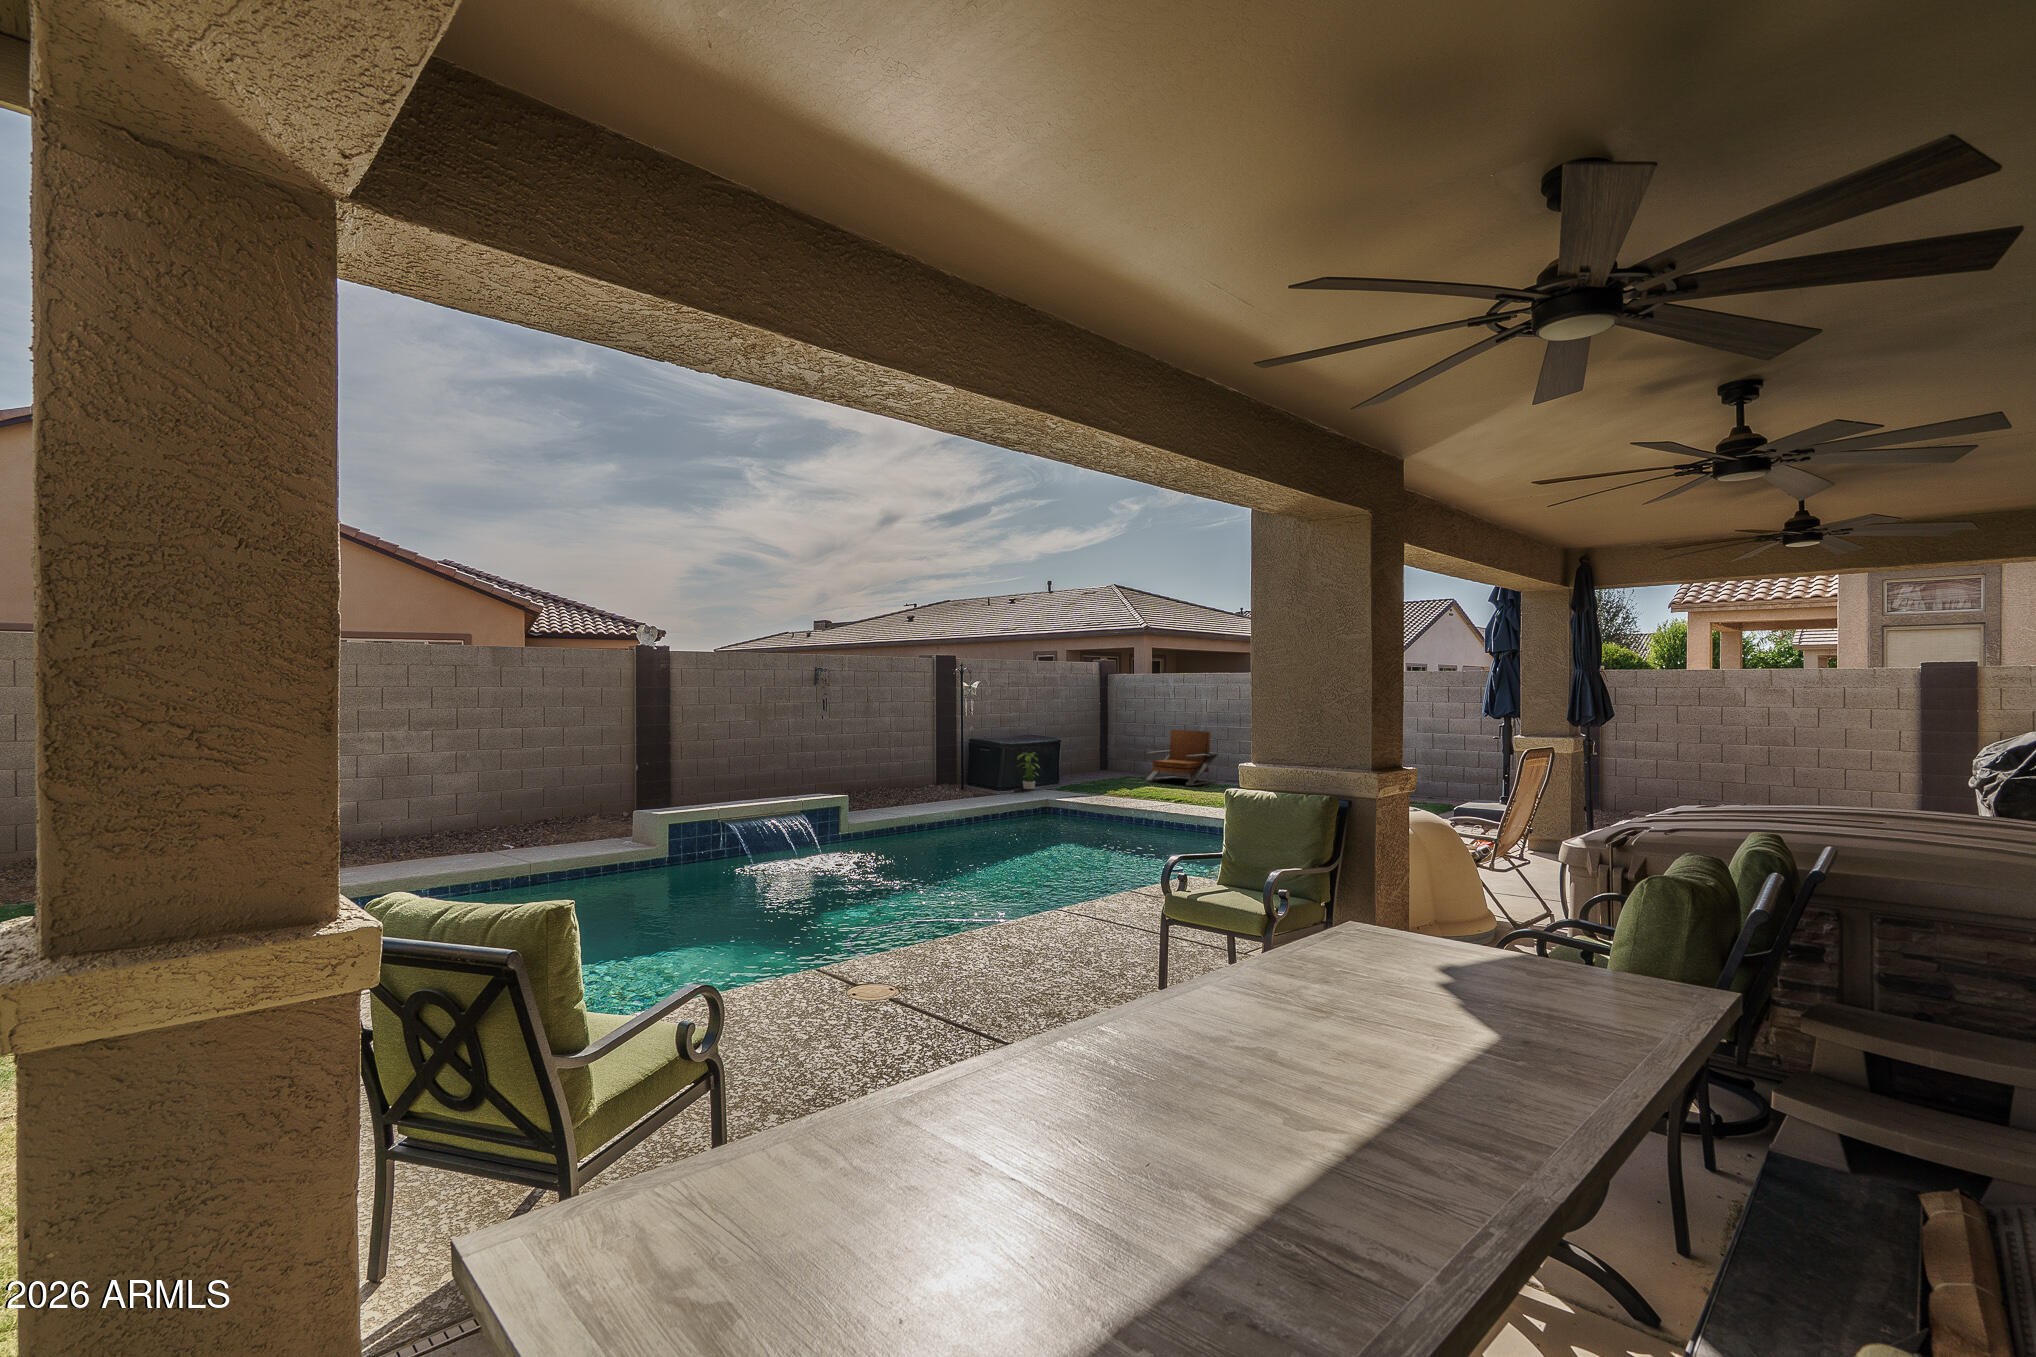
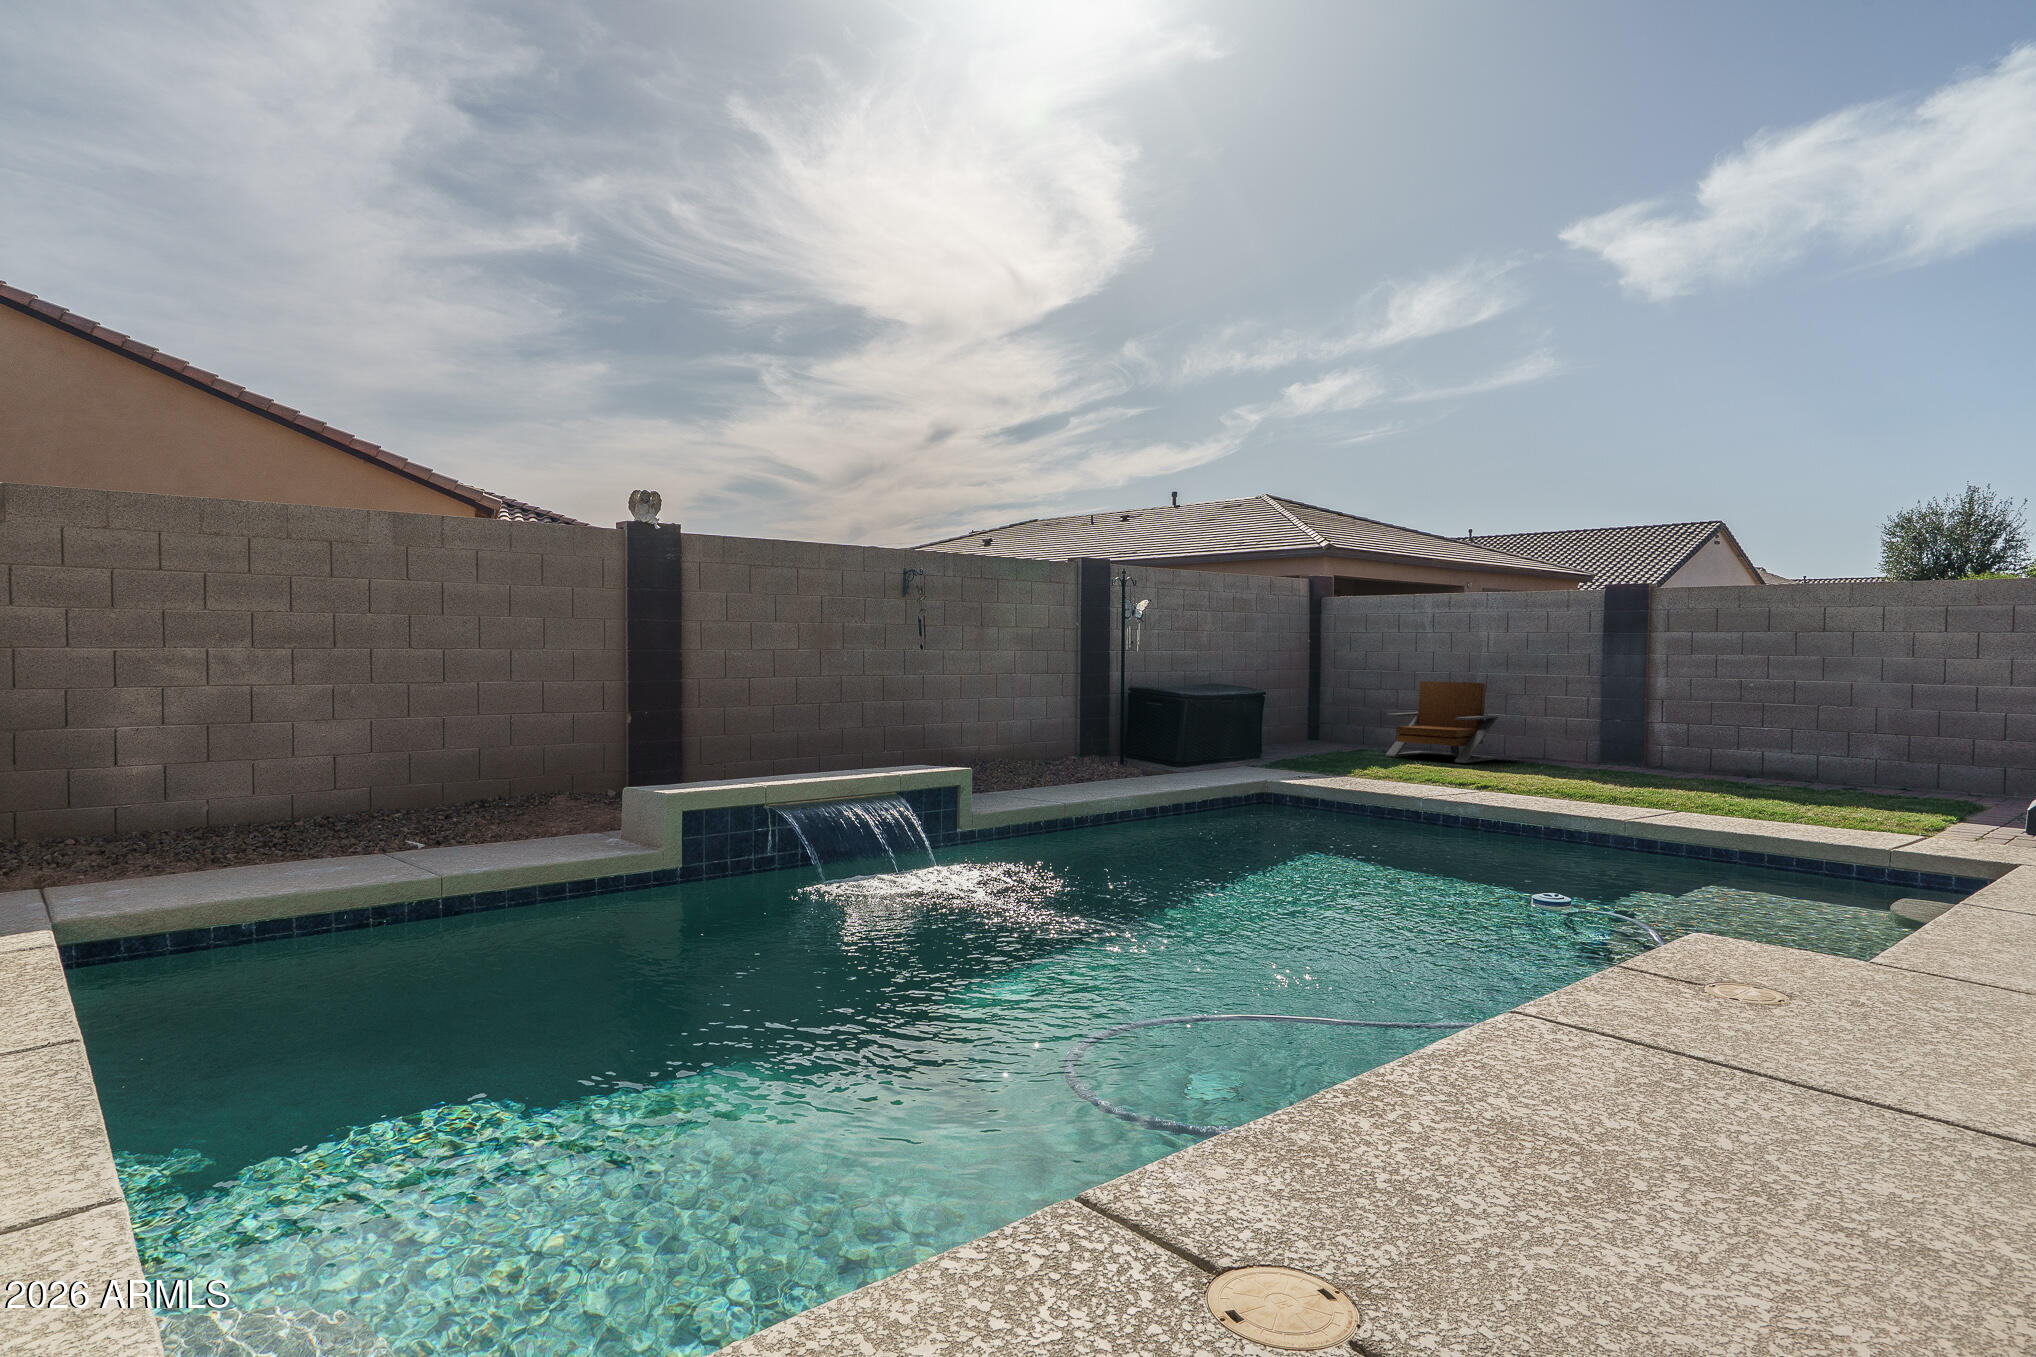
potted plant: present [1018,753,1040,789] -> none [1201,710,1239,767]

